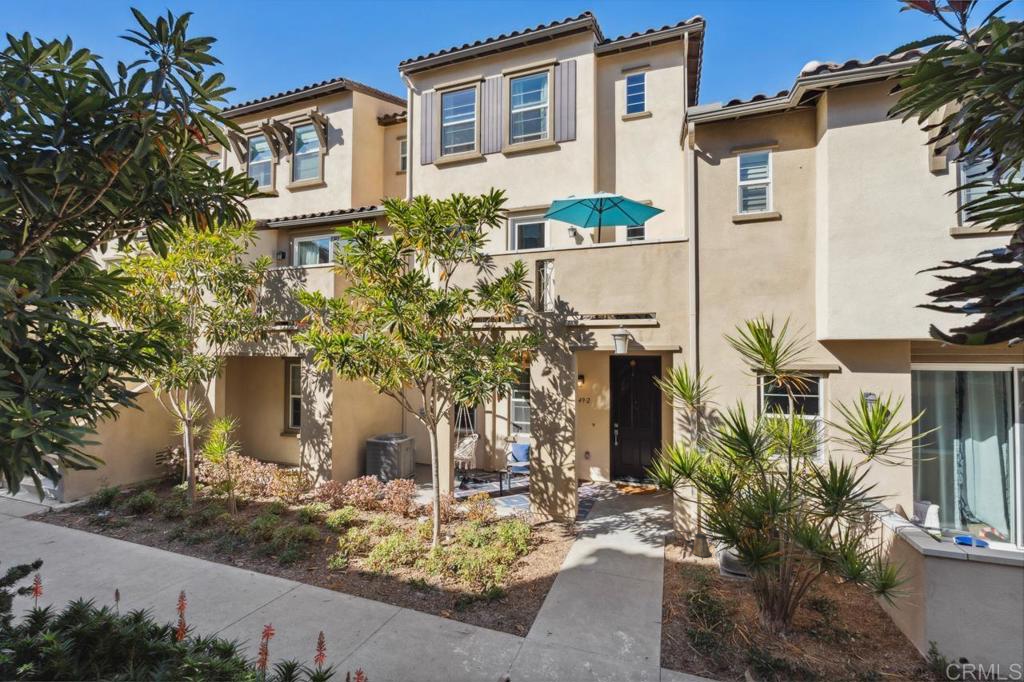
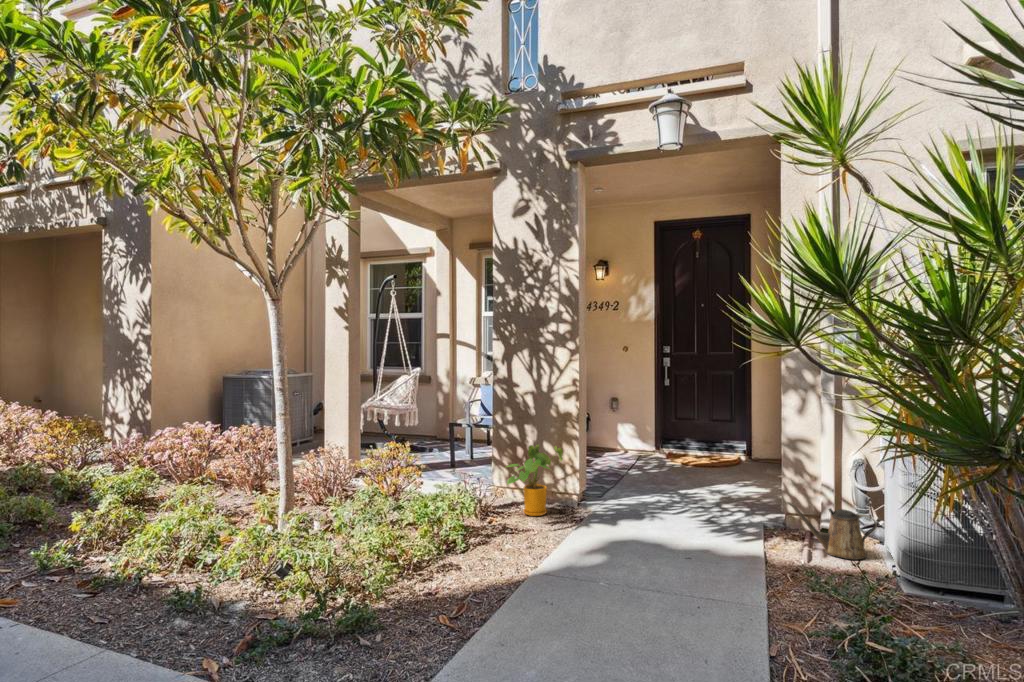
house plant: none [540,494,569,532] -> present [507,444,563,516]

